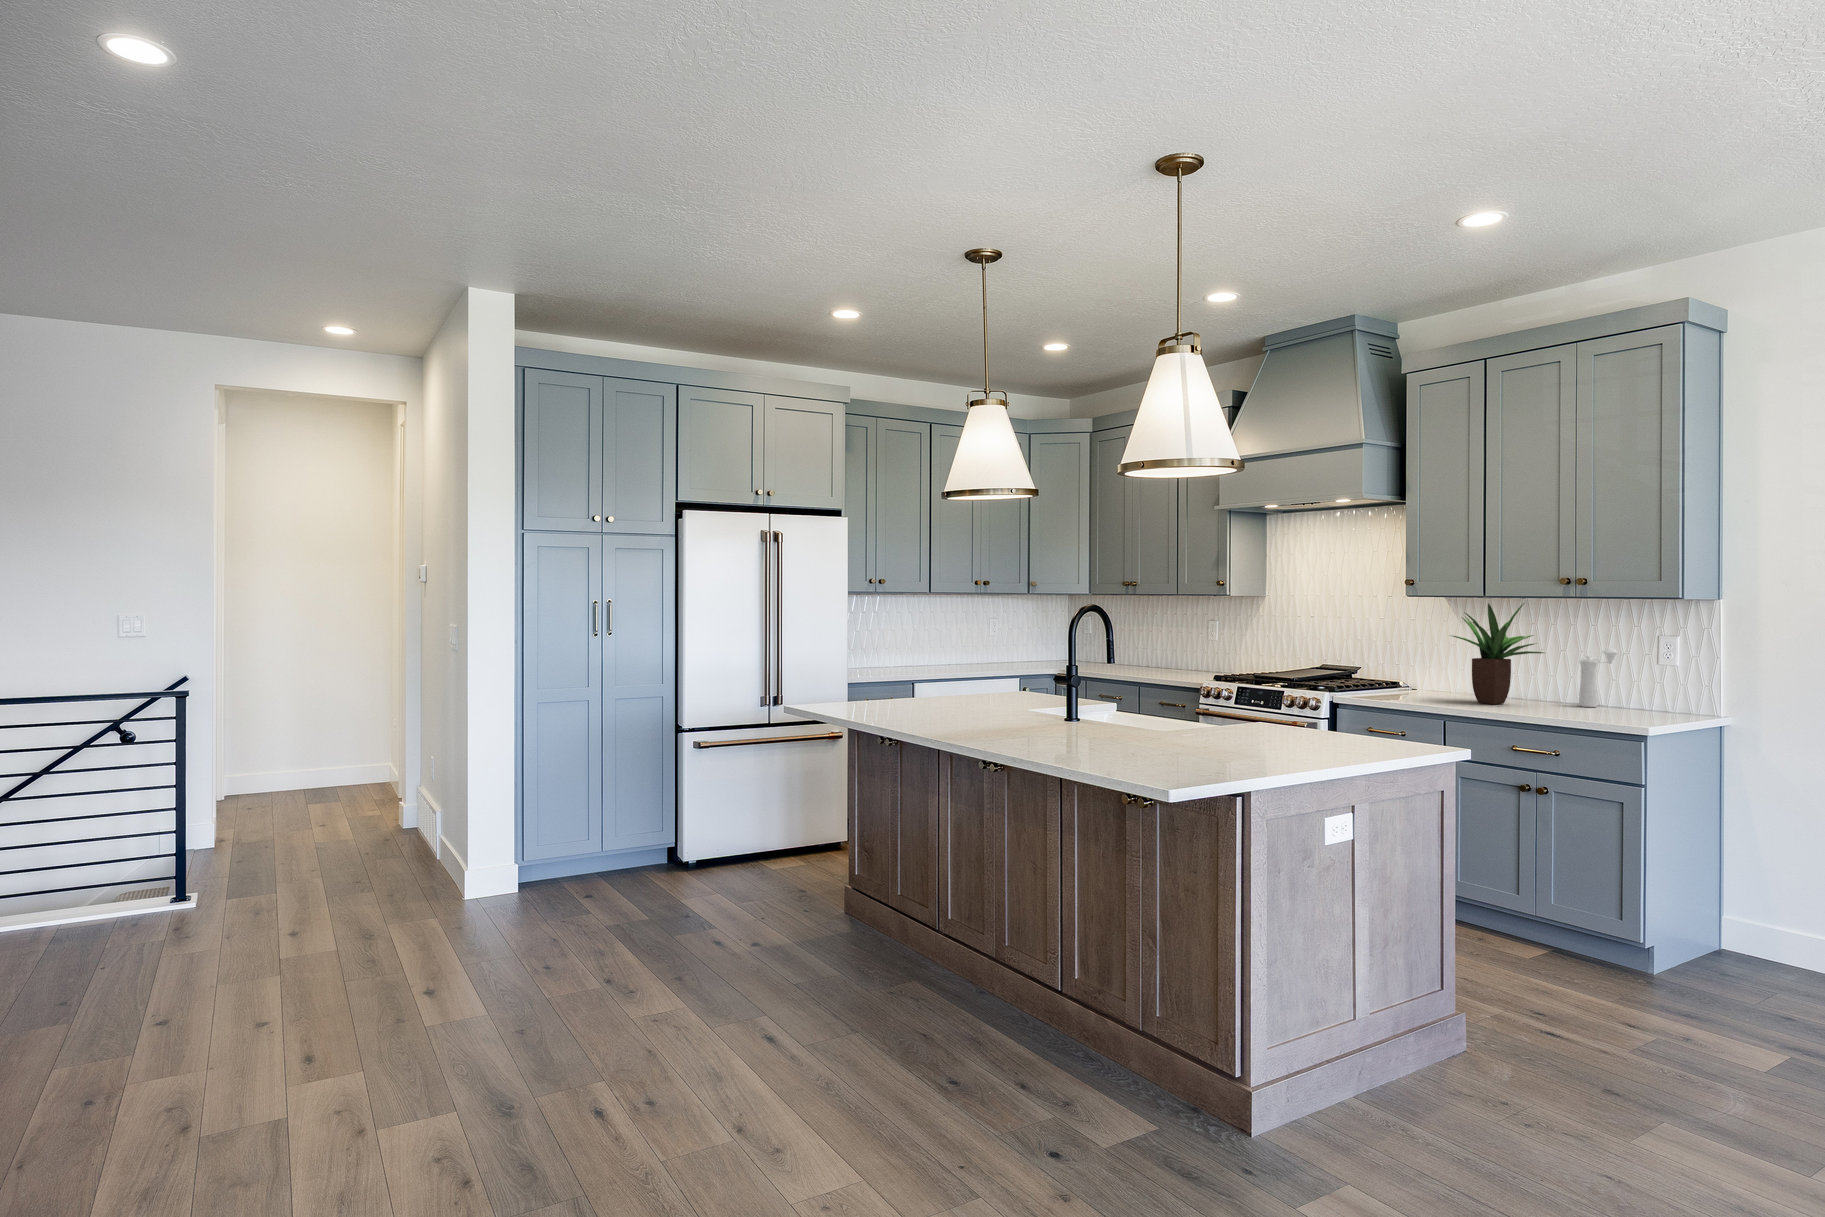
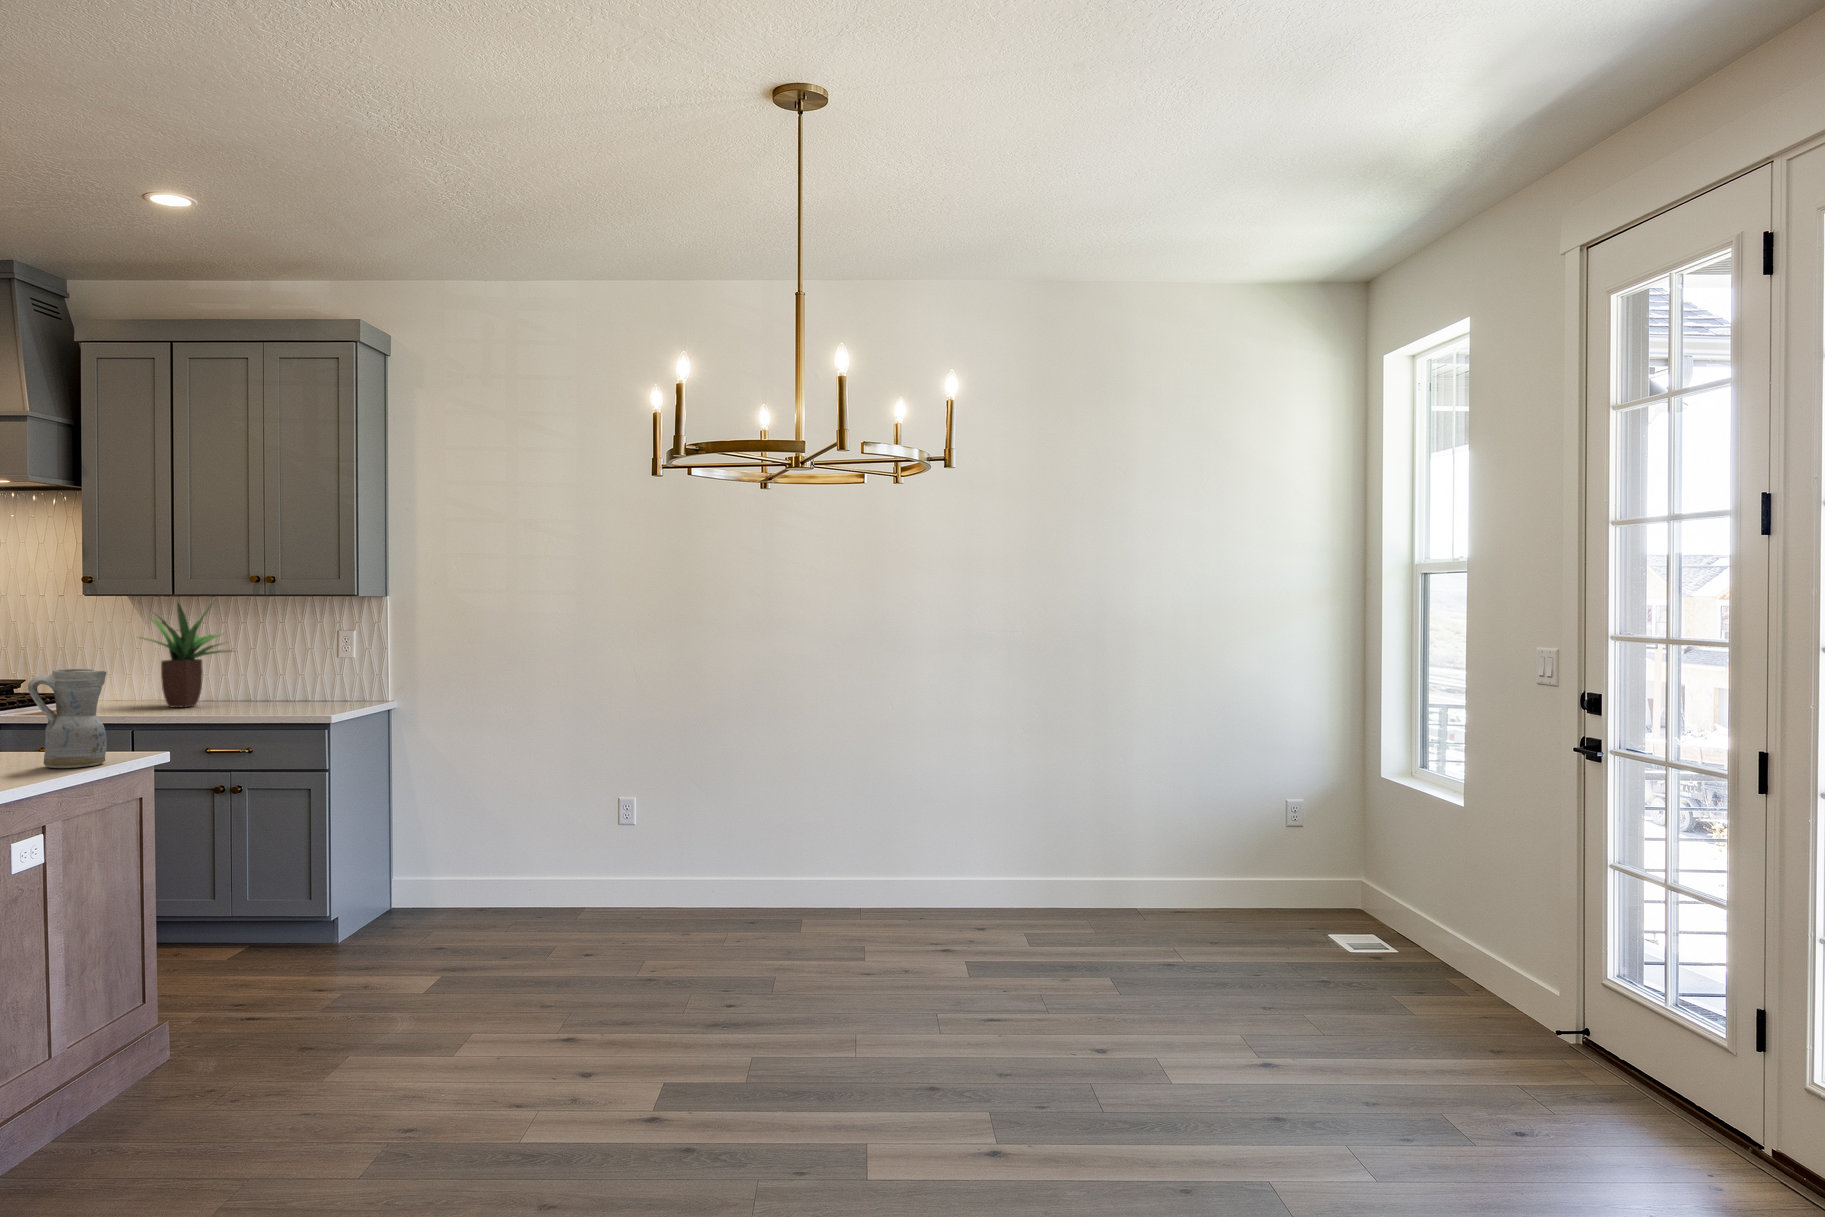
pepper mill: present [1579,649,1617,707] -> none [269,644,304,702]
ceramic pitcher: none [1345,657,1414,752] -> present [28,669,107,768]

